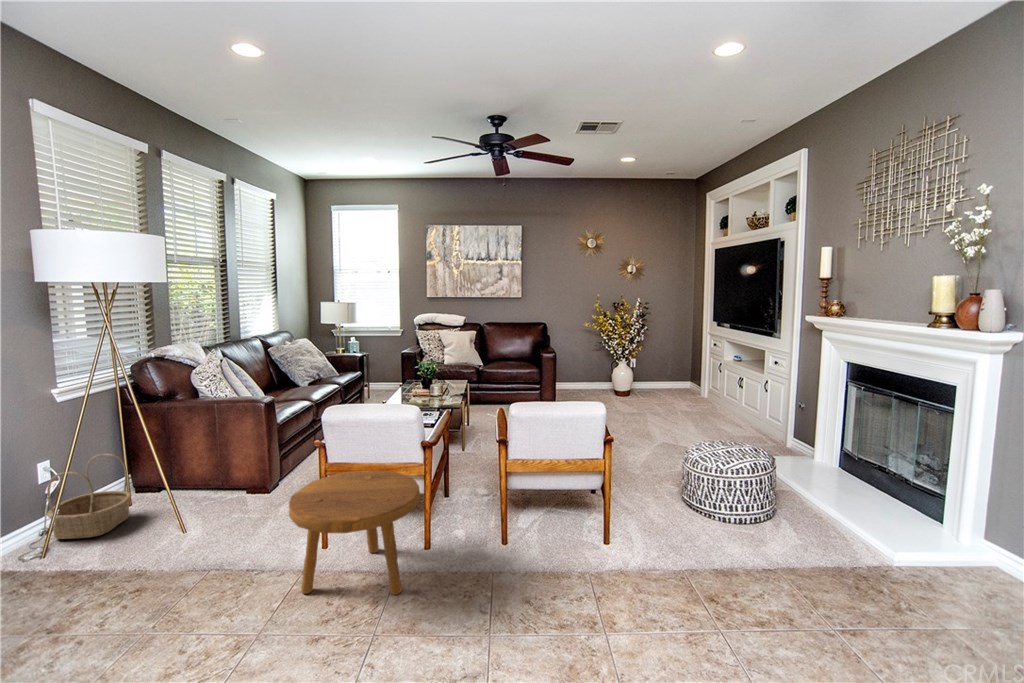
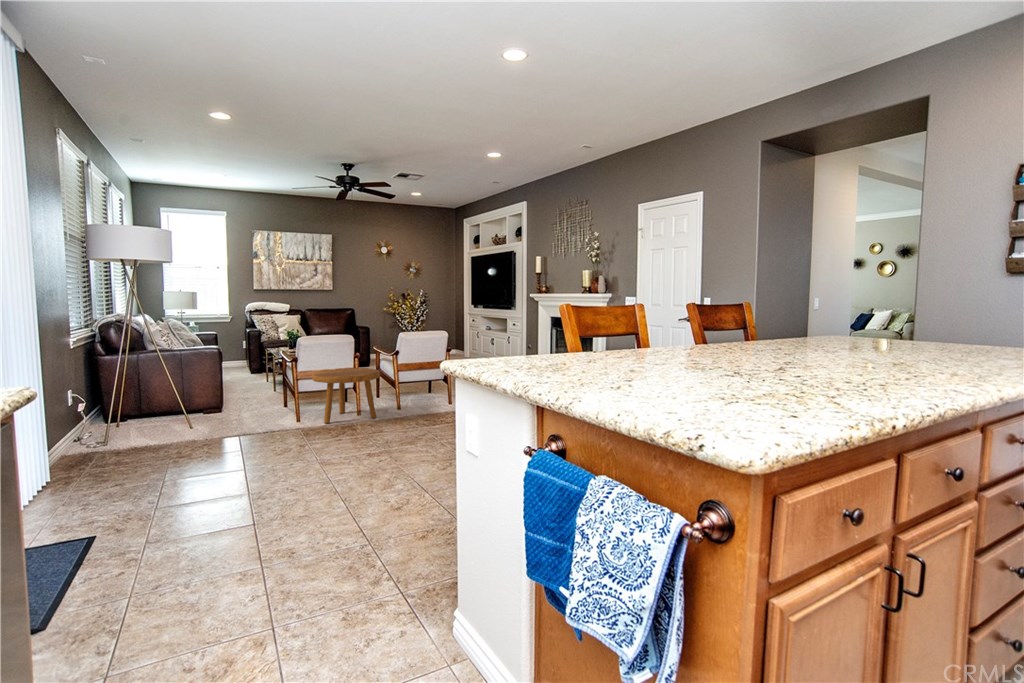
basket: present [47,454,131,539] -> none [99,381,152,434]

